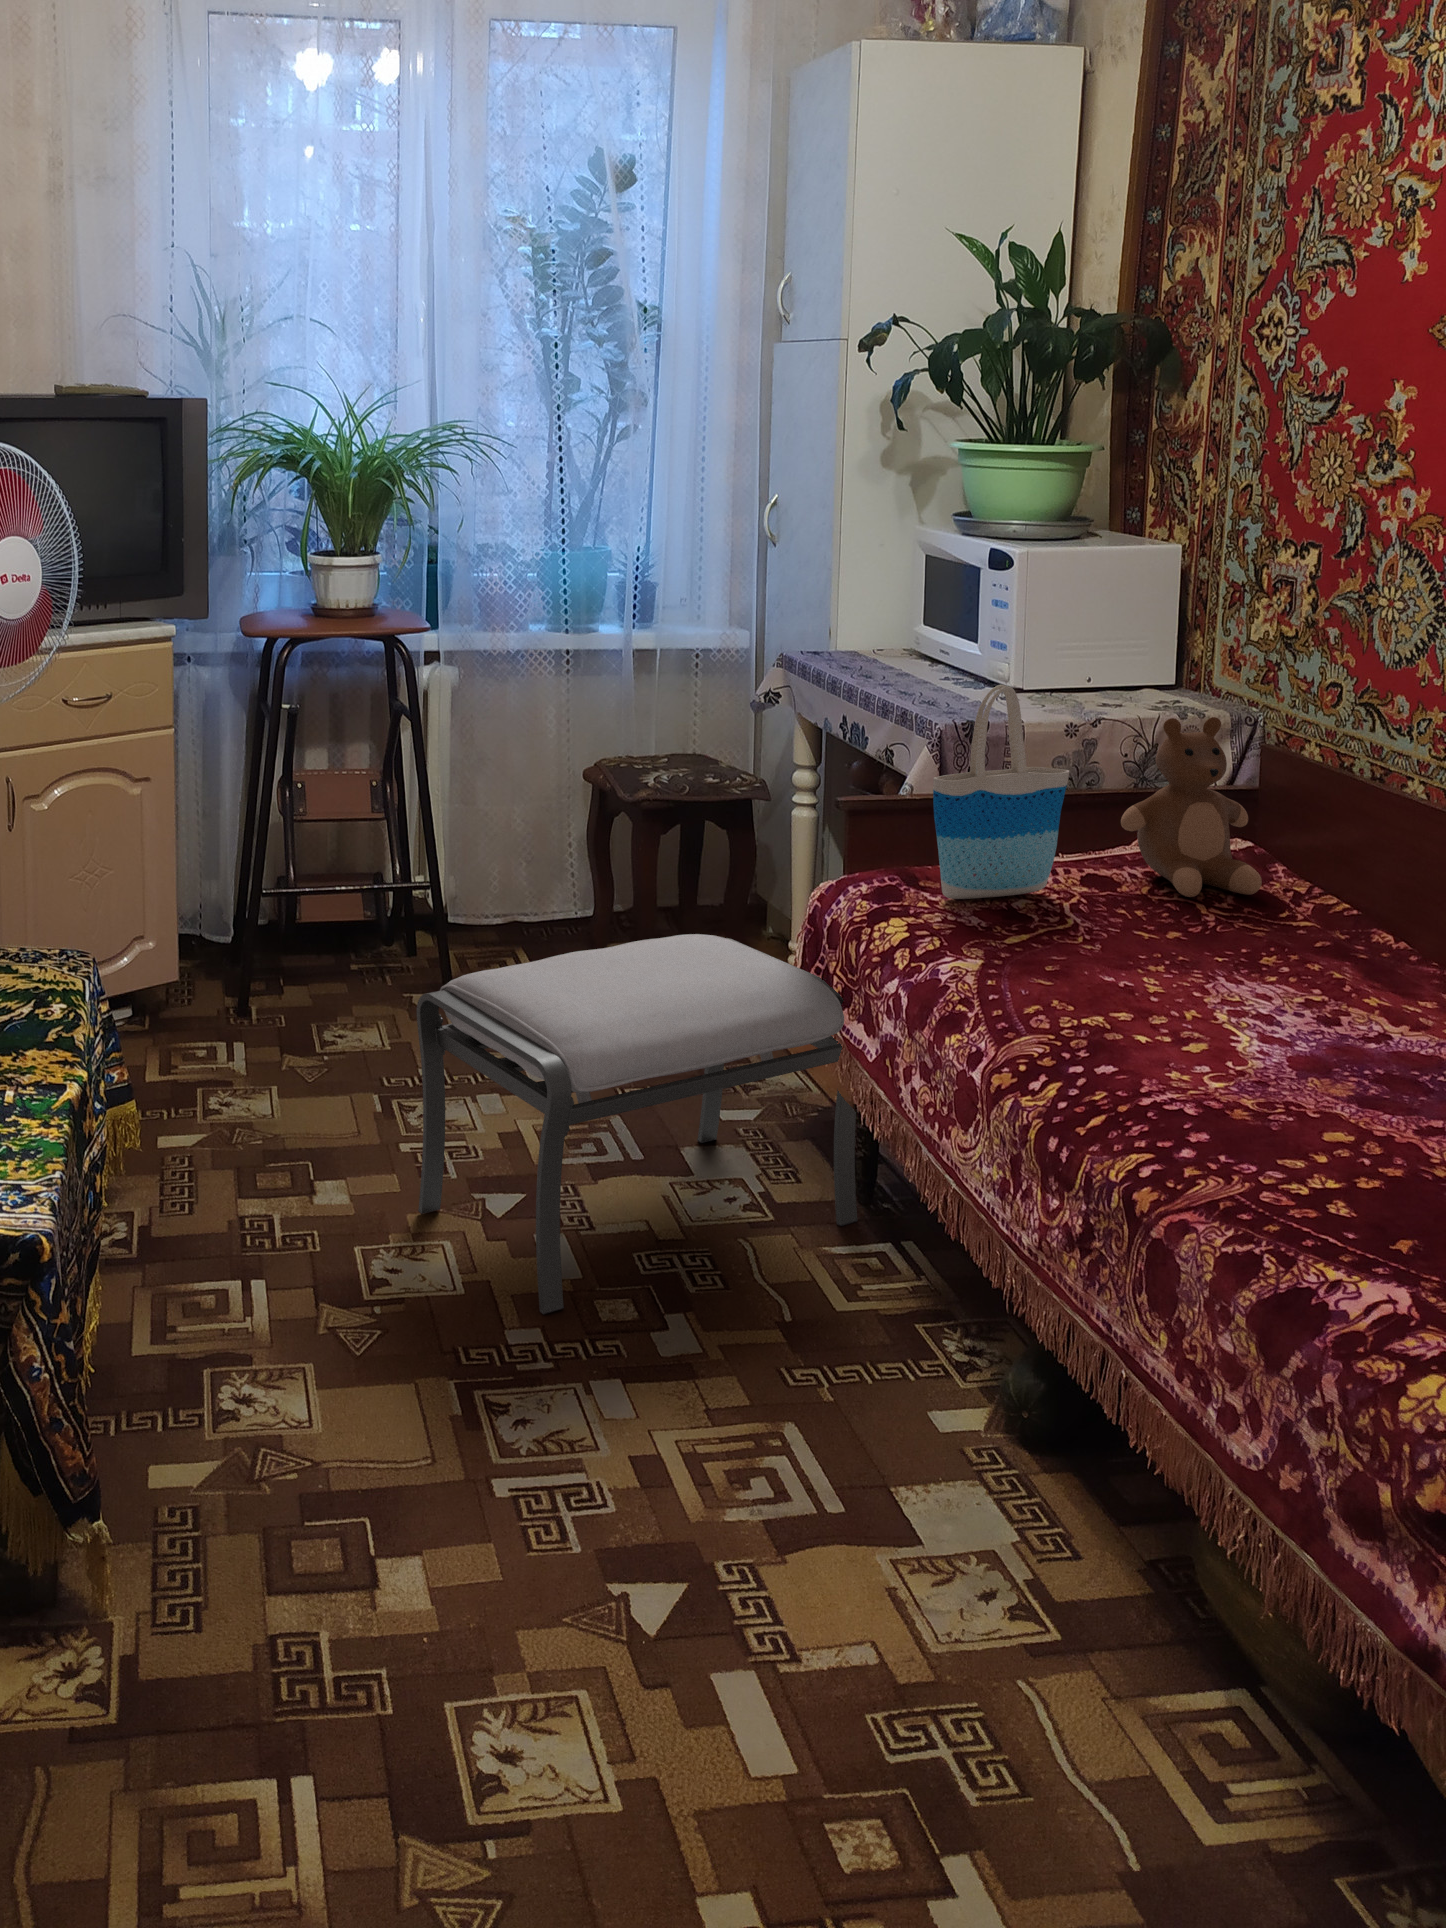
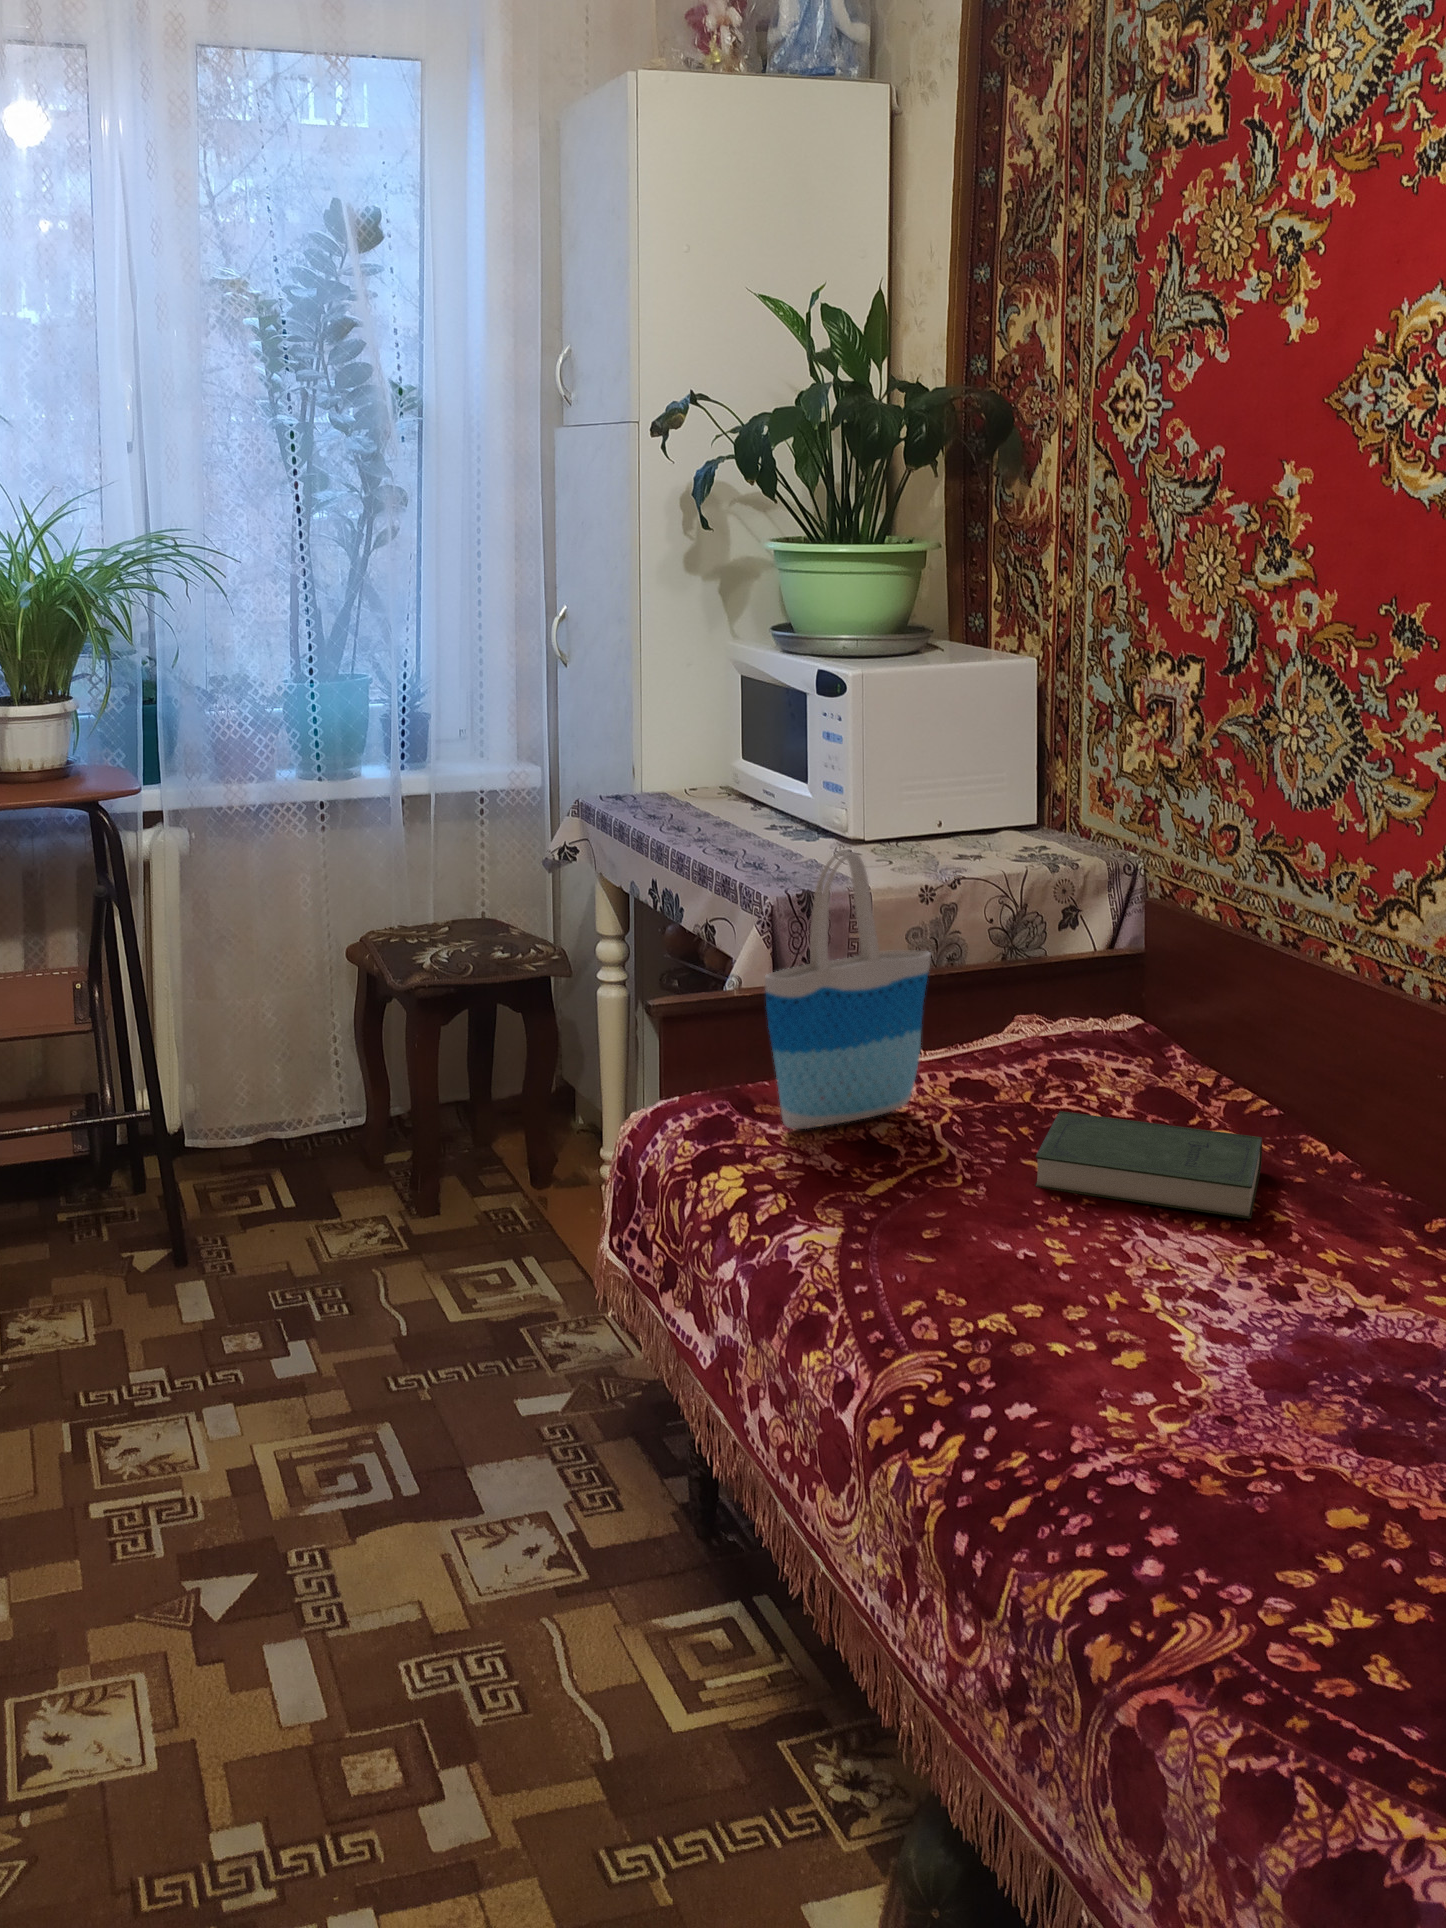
teddy bear: present [1121,717,1262,897] -> none [993,872,1165,1102]
book: none [1140,897,1331,976] -> present [1035,1111,1262,1218]
ottoman: present [417,934,858,1314] -> none [88,1185,699,1791]

